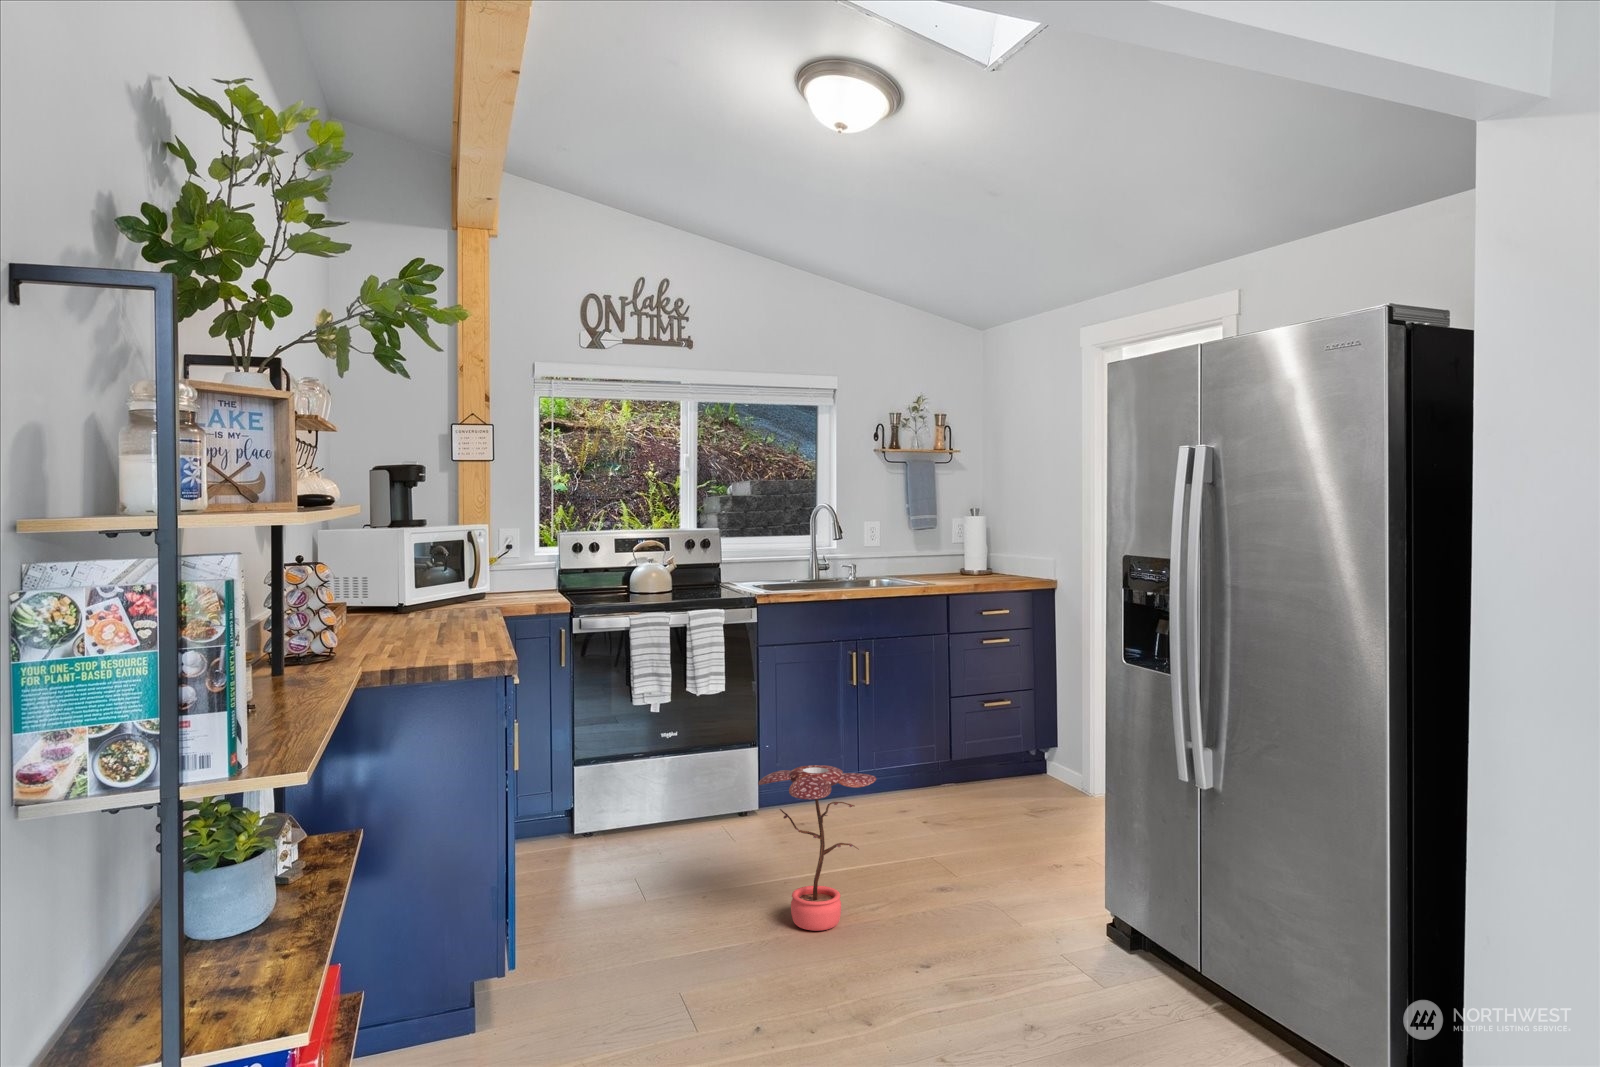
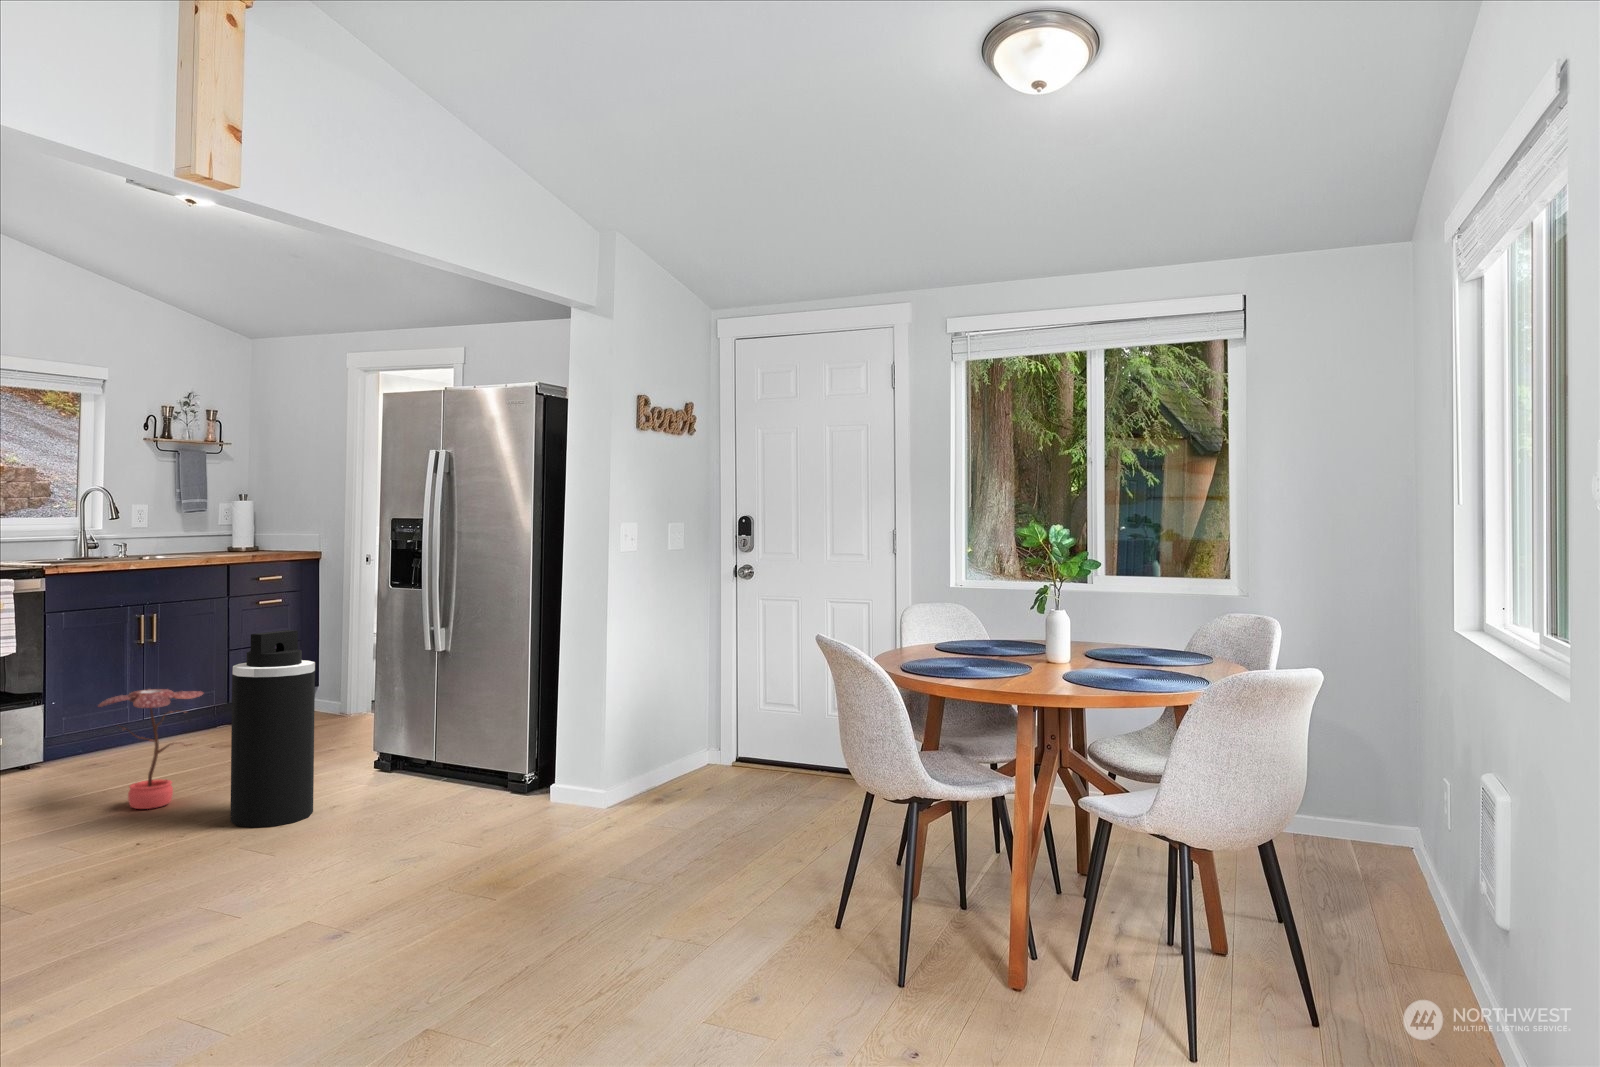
trash can: none [887,710,1003,1032] -> present [230,630,315,827]

